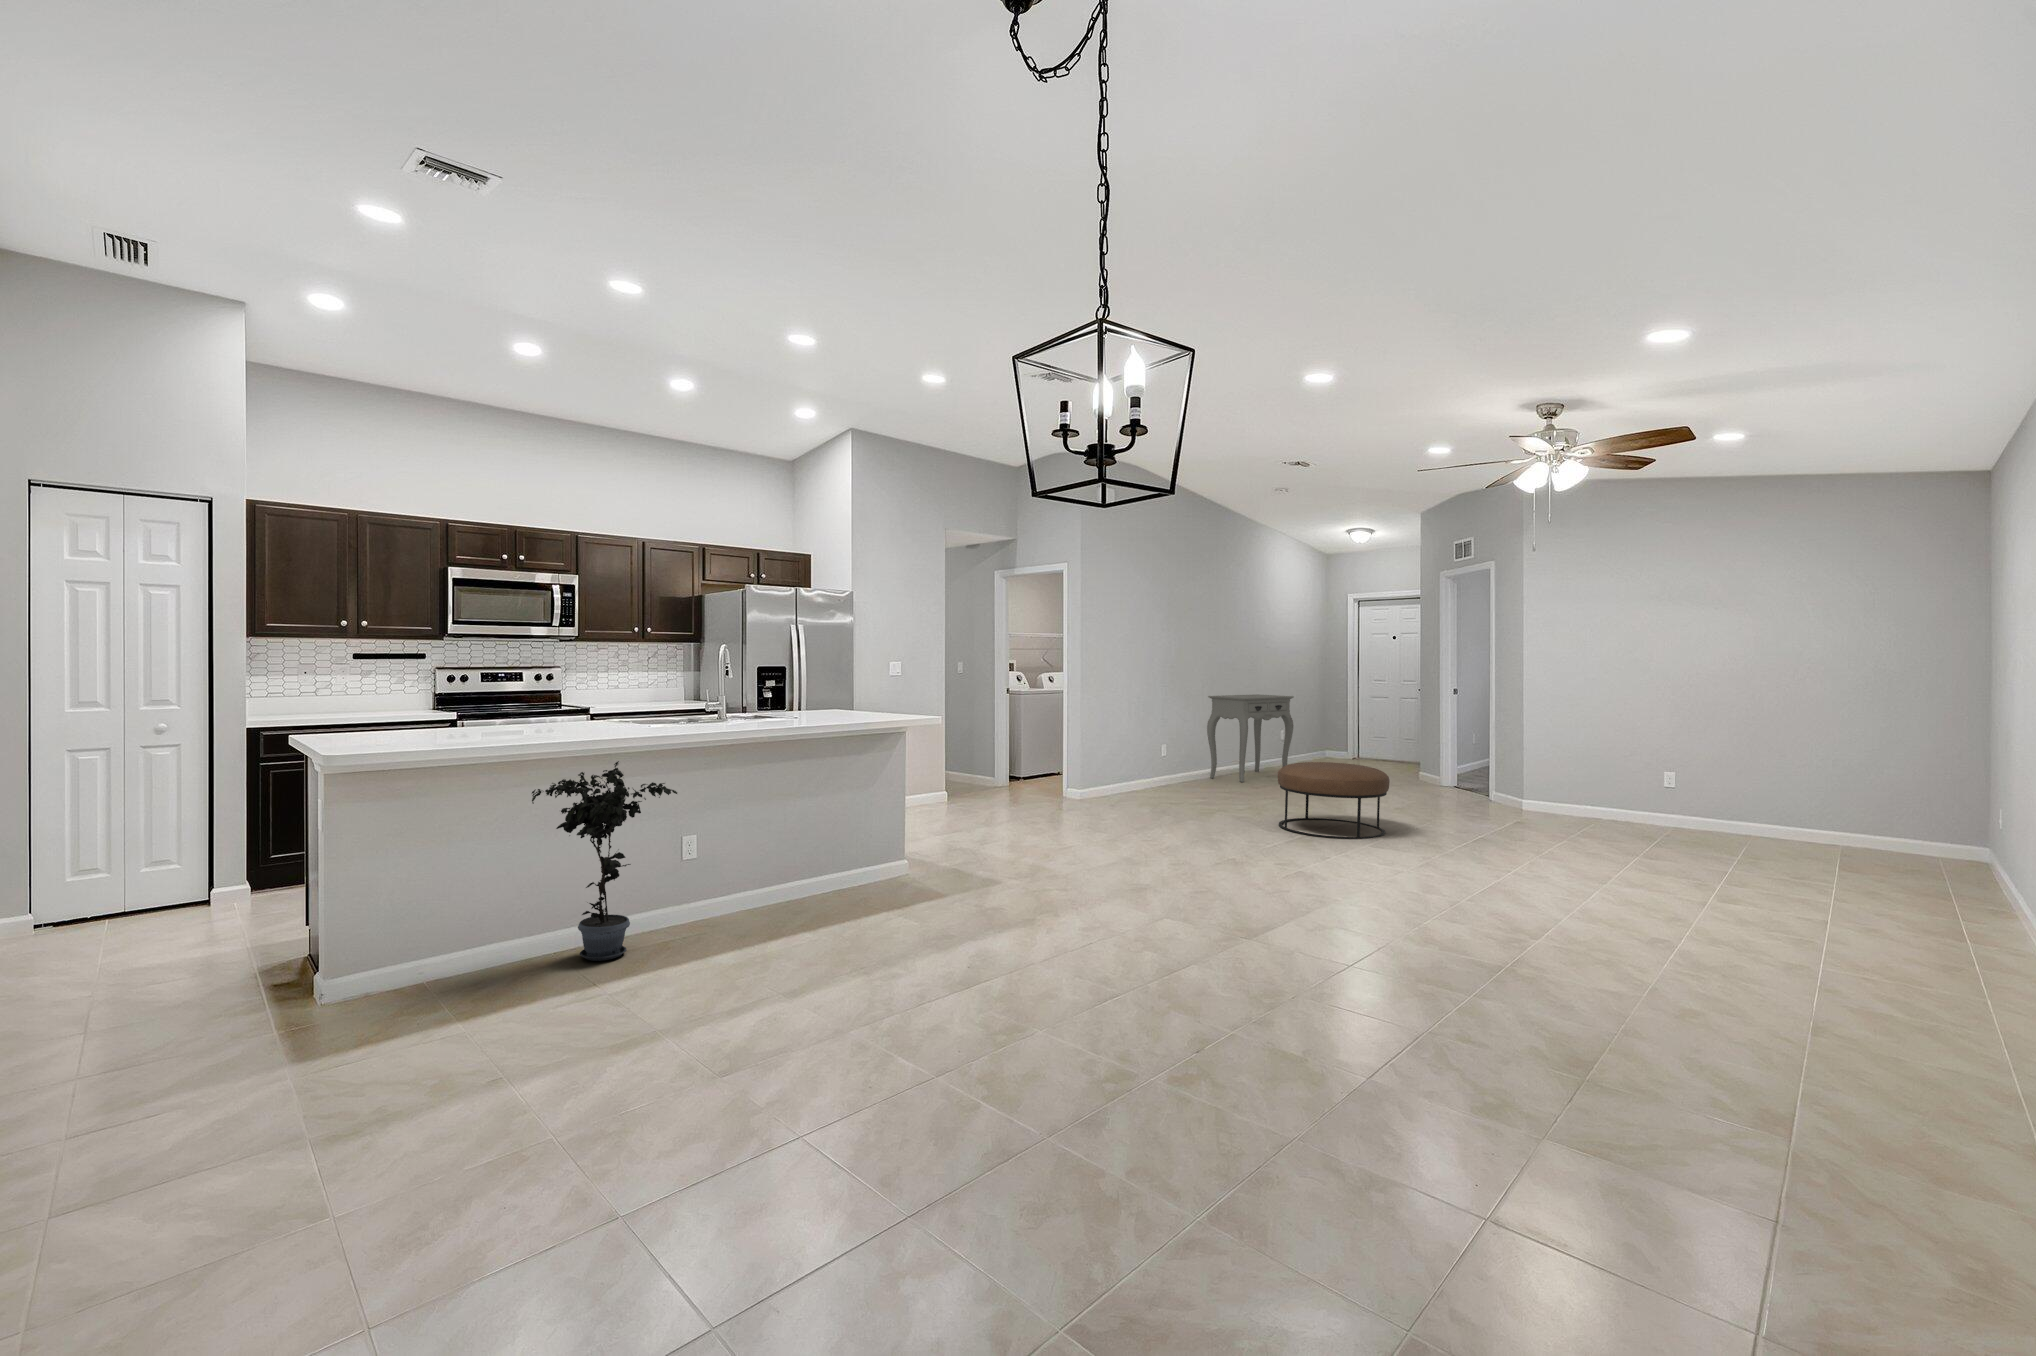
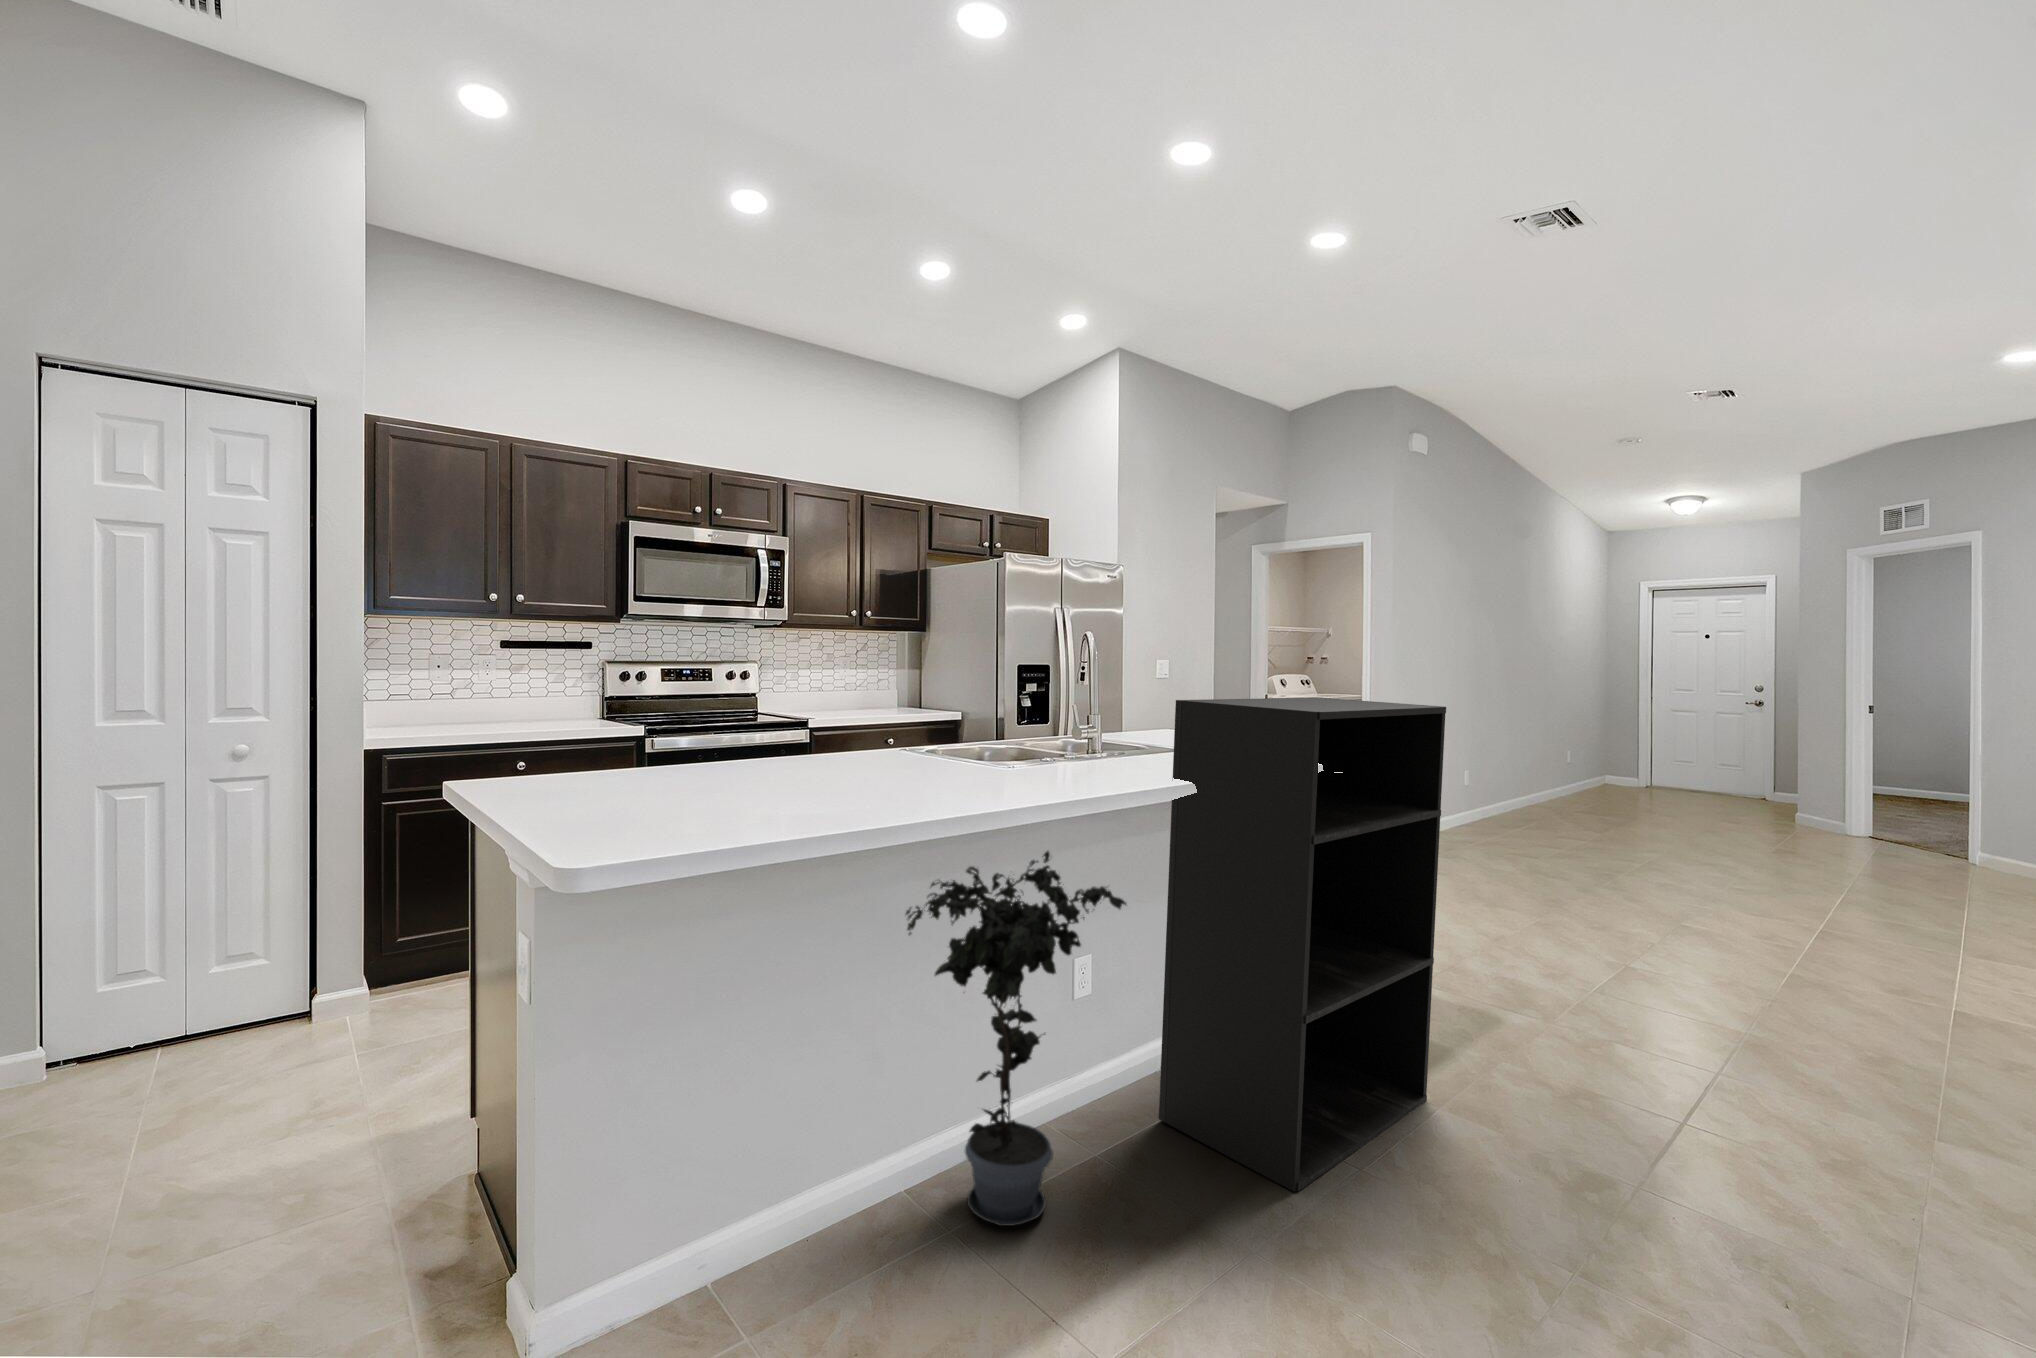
bookshelf: none [726,682,905,947] -> present [1159,698,1446,1192]
console table: present [1207,694,1294,782] -> none [1510,705,1613,820]
ottoman: present [1278,762,1390,839] -> none [1733,810,1938,930]

